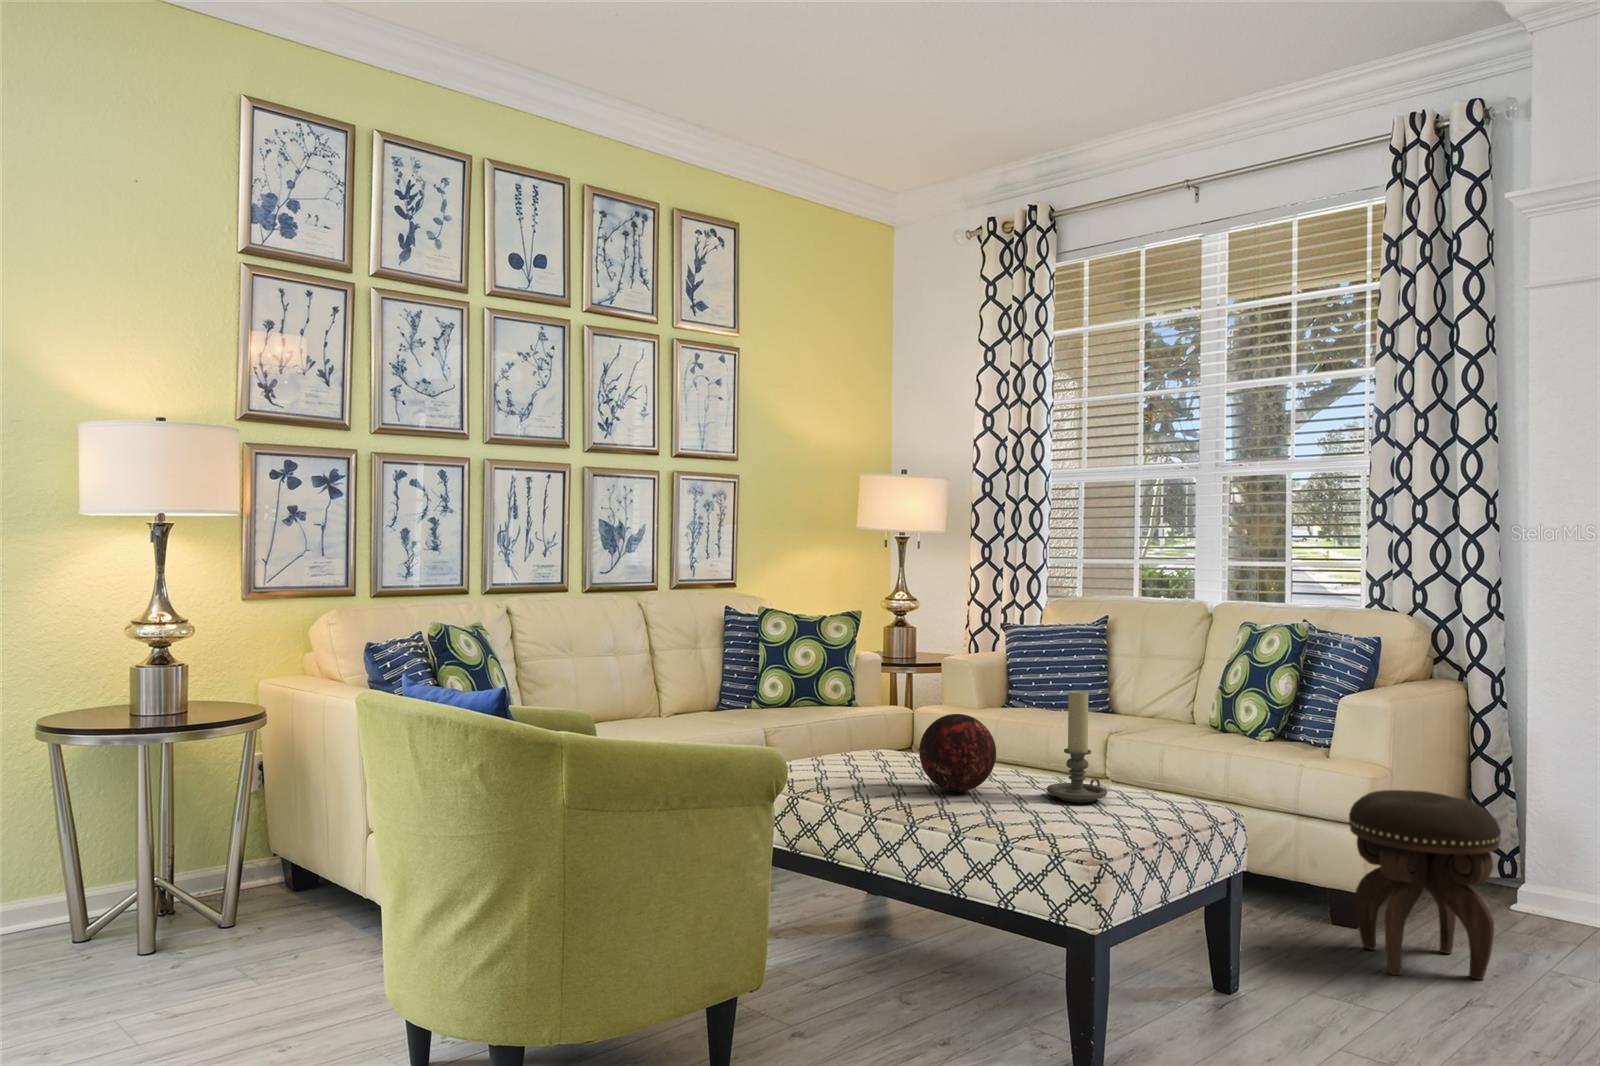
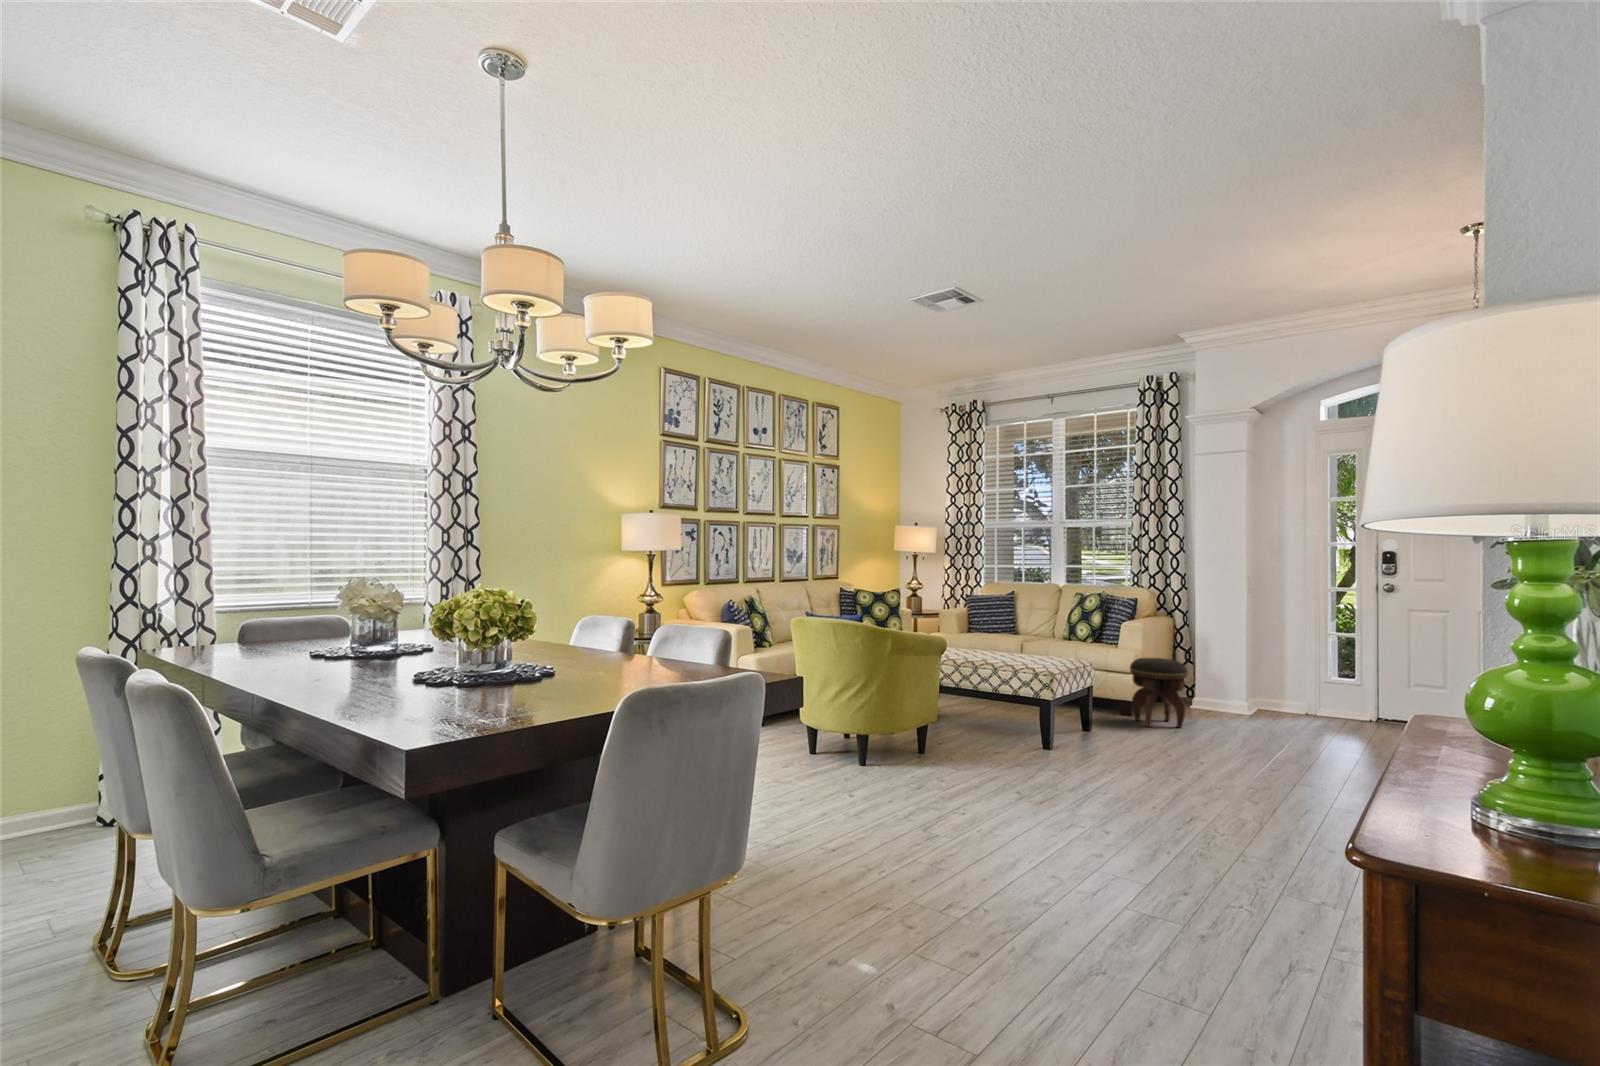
candle holder: present [1047,689,1107,803] -> none [1020,617,1043,660]
decorative orb: present [919,714,996,792] -> none [969,628,1000,658]

